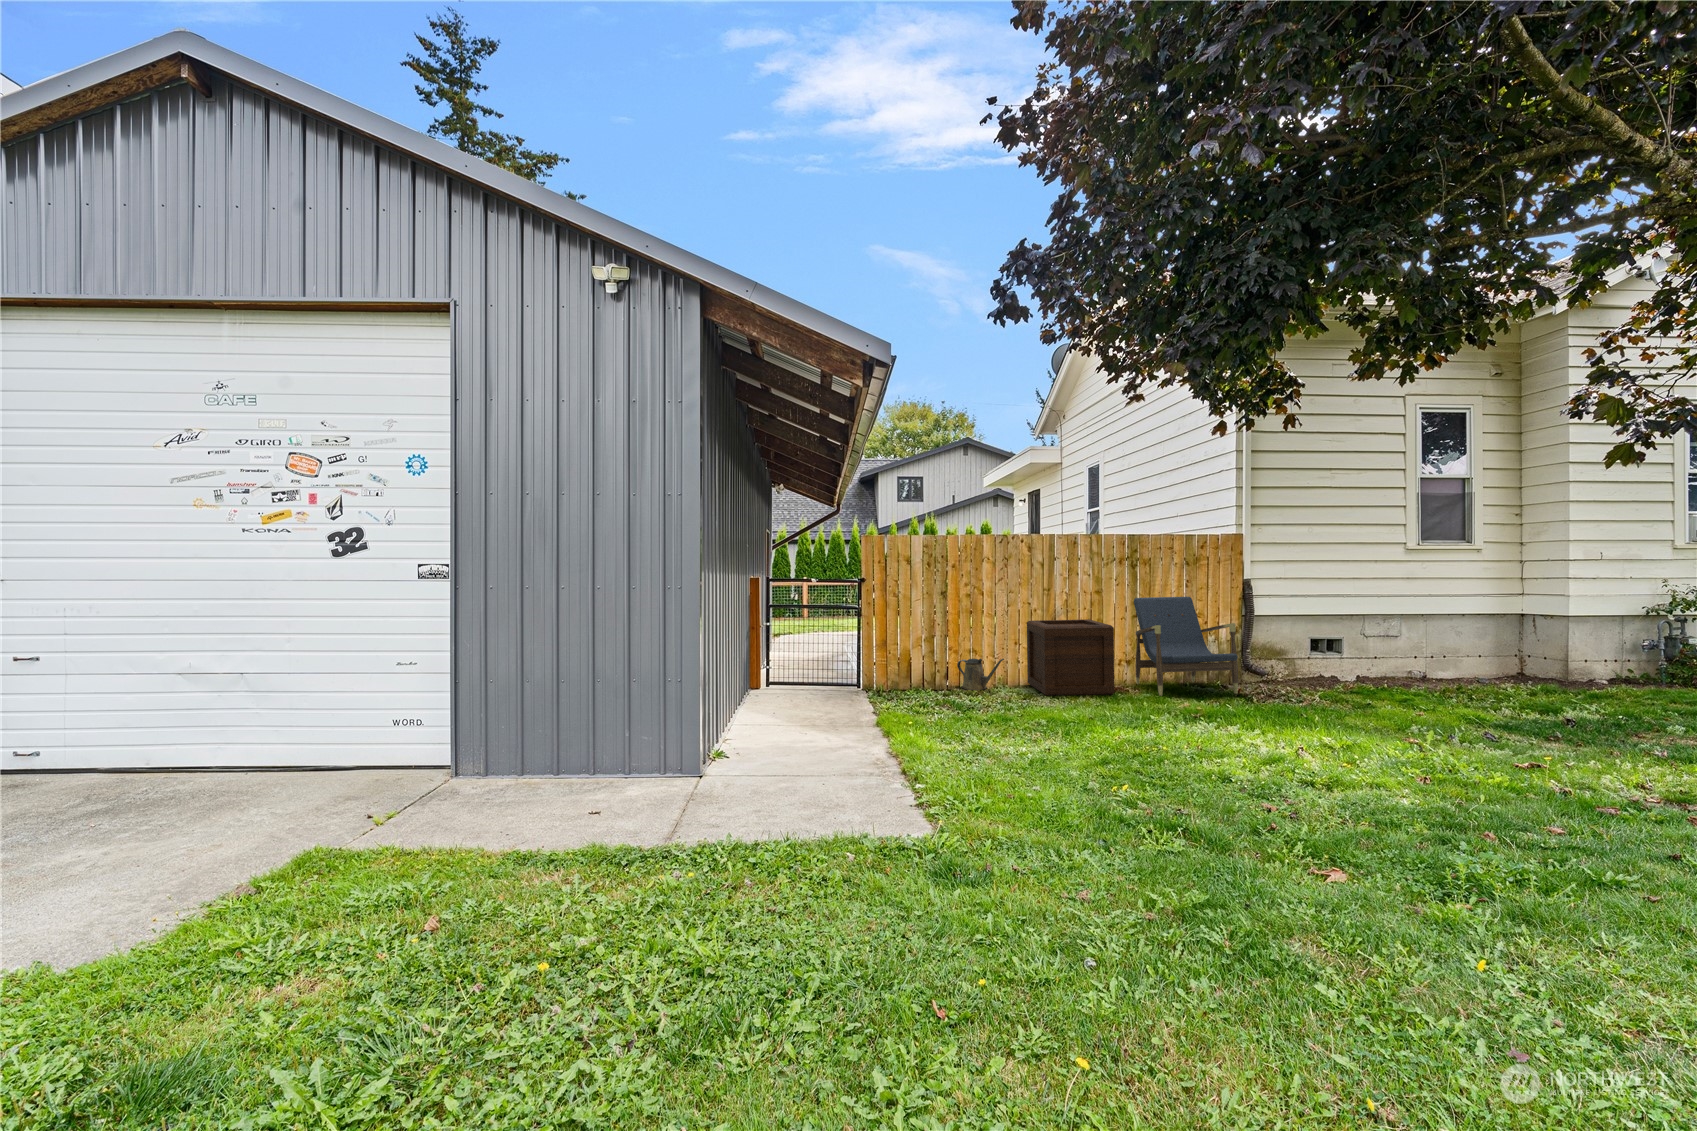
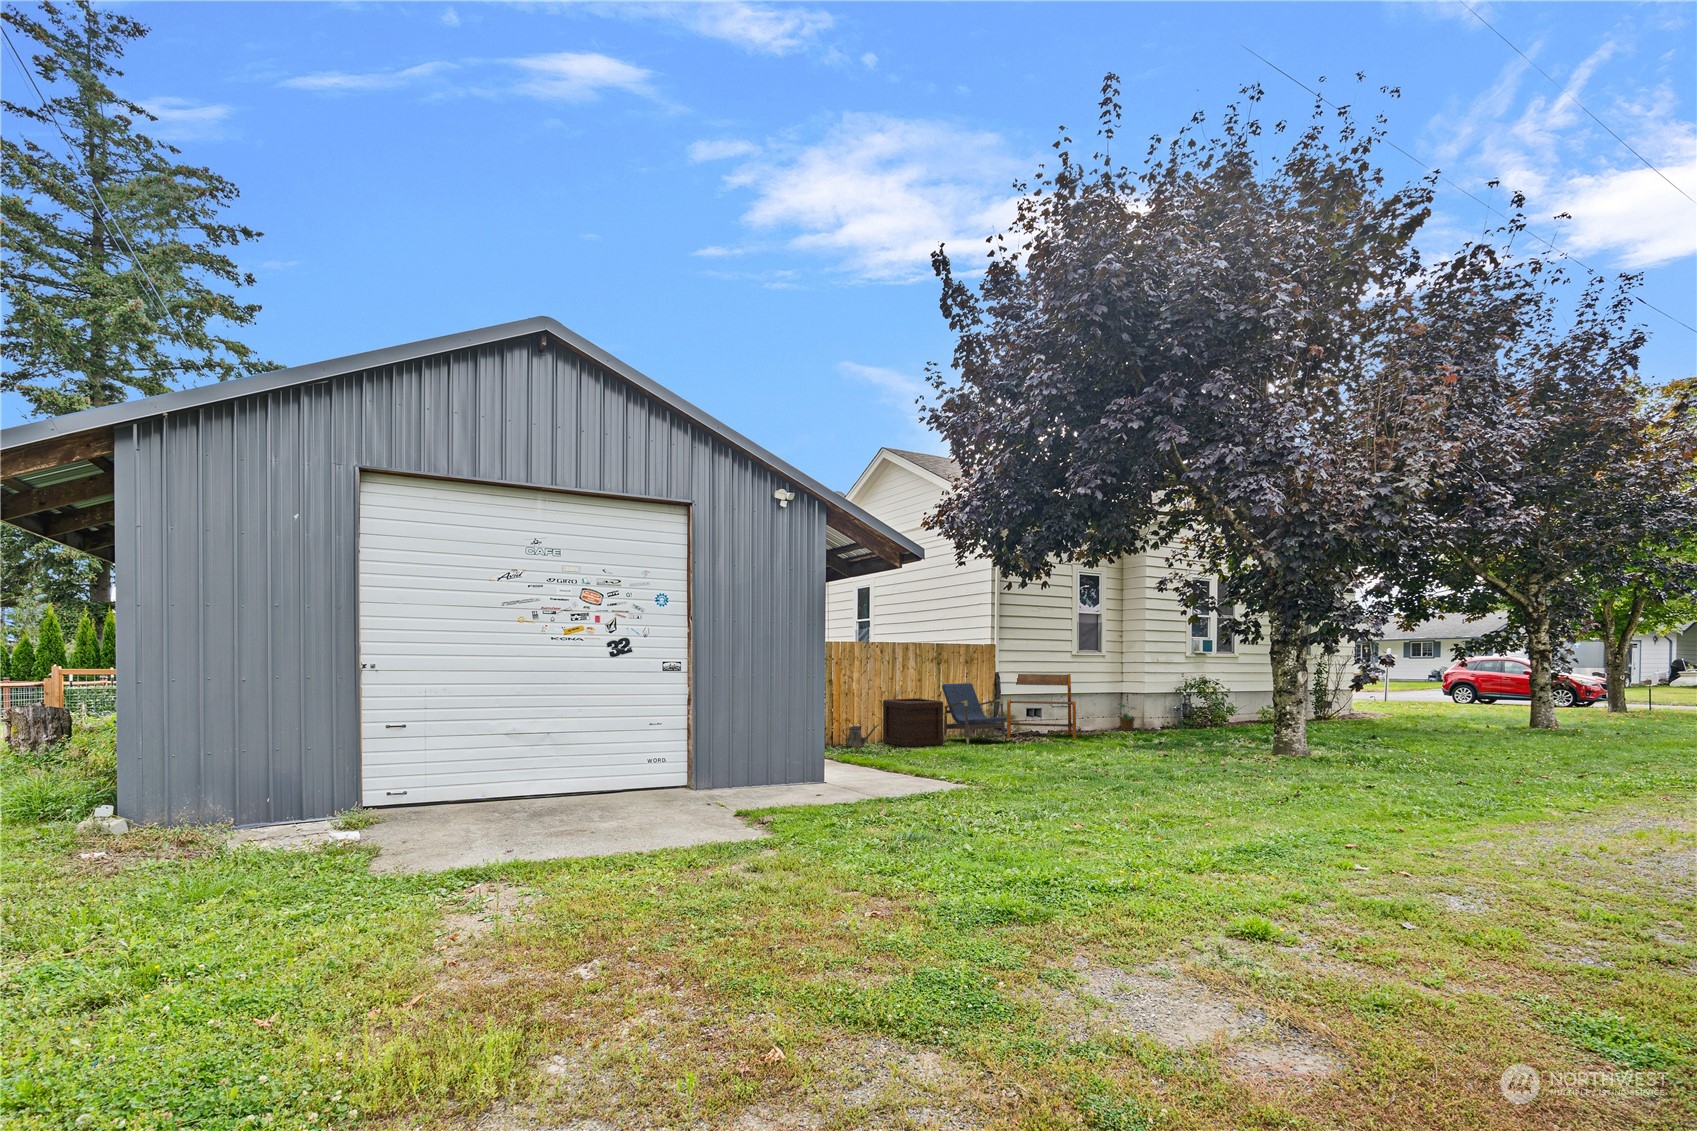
bench: none [1258,581,1397,696] -> present [1007,674,1076,739]
potted plant: none [1489,633,1550,683] -> present [1113,703,1135,731]

